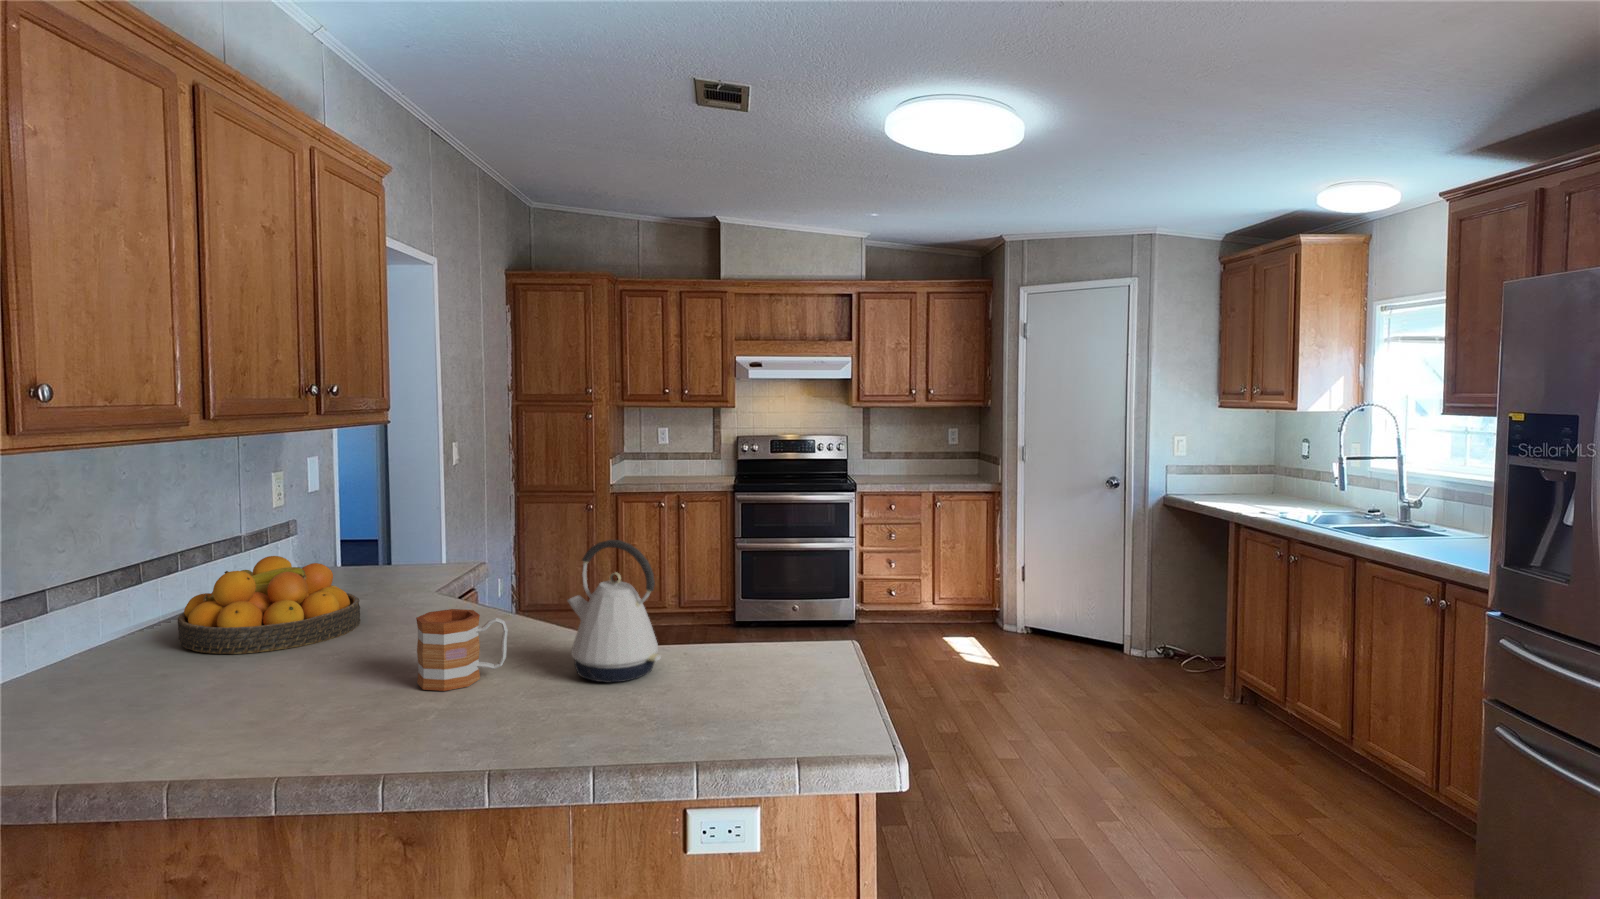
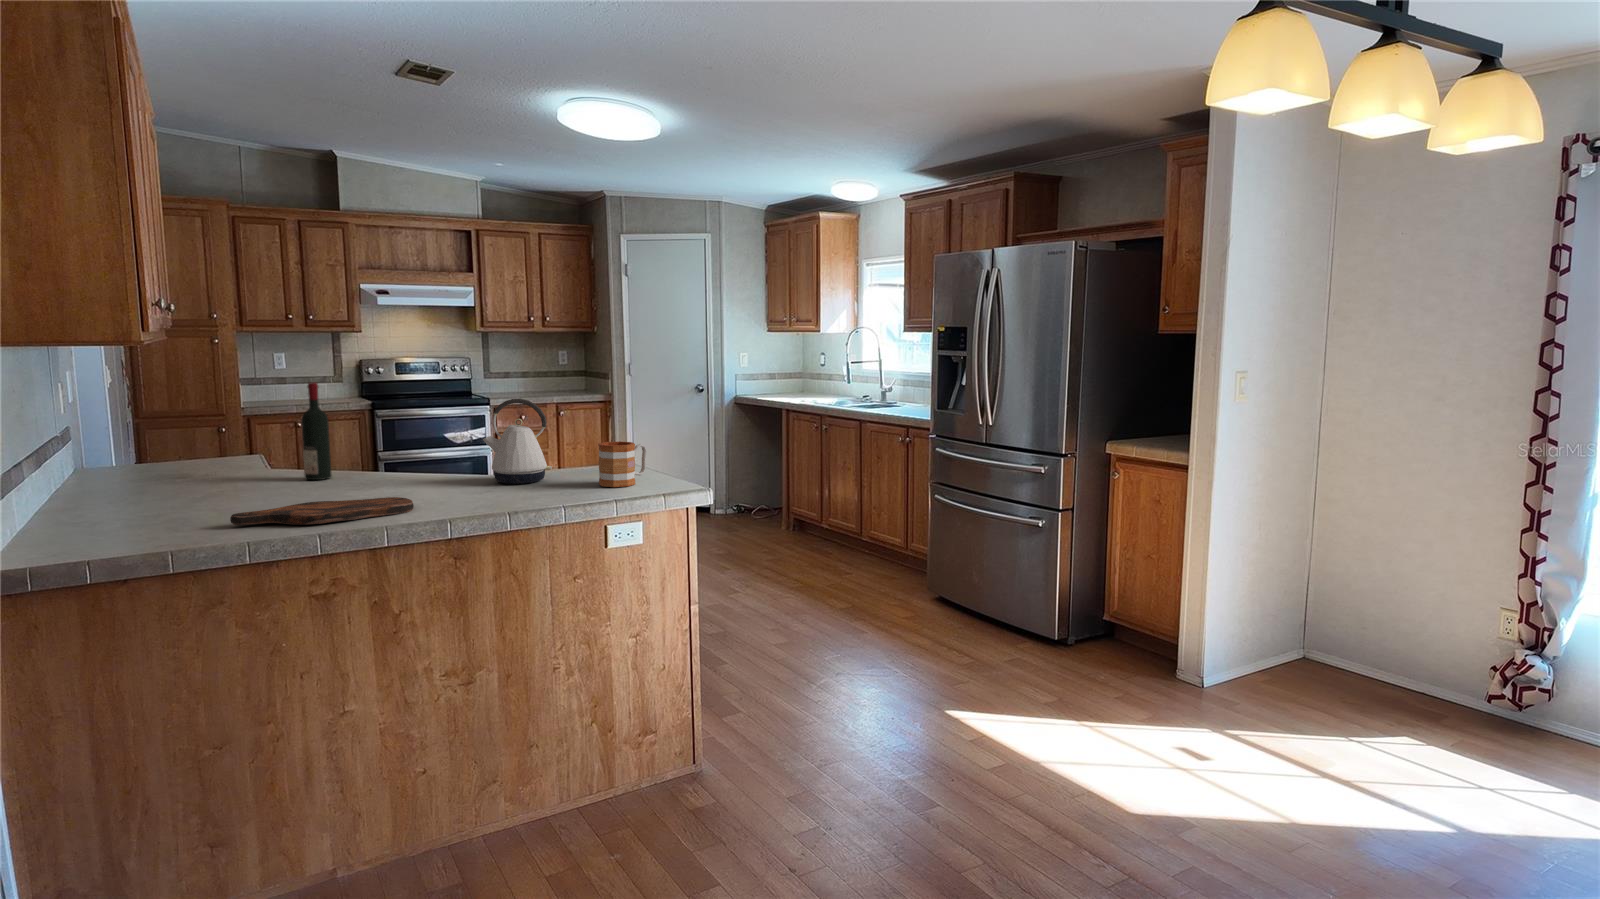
wine bottle: none [416,491,451,622] -> present [301,382,332,480]
fruit bowl: present [178,556,361,654] -> none [116,438,266,506]
mug: present [416,609,508,691] -> present [598,441,646,487]
cutting board: none [114,694,377,749] -> present [230,497,414,525]

